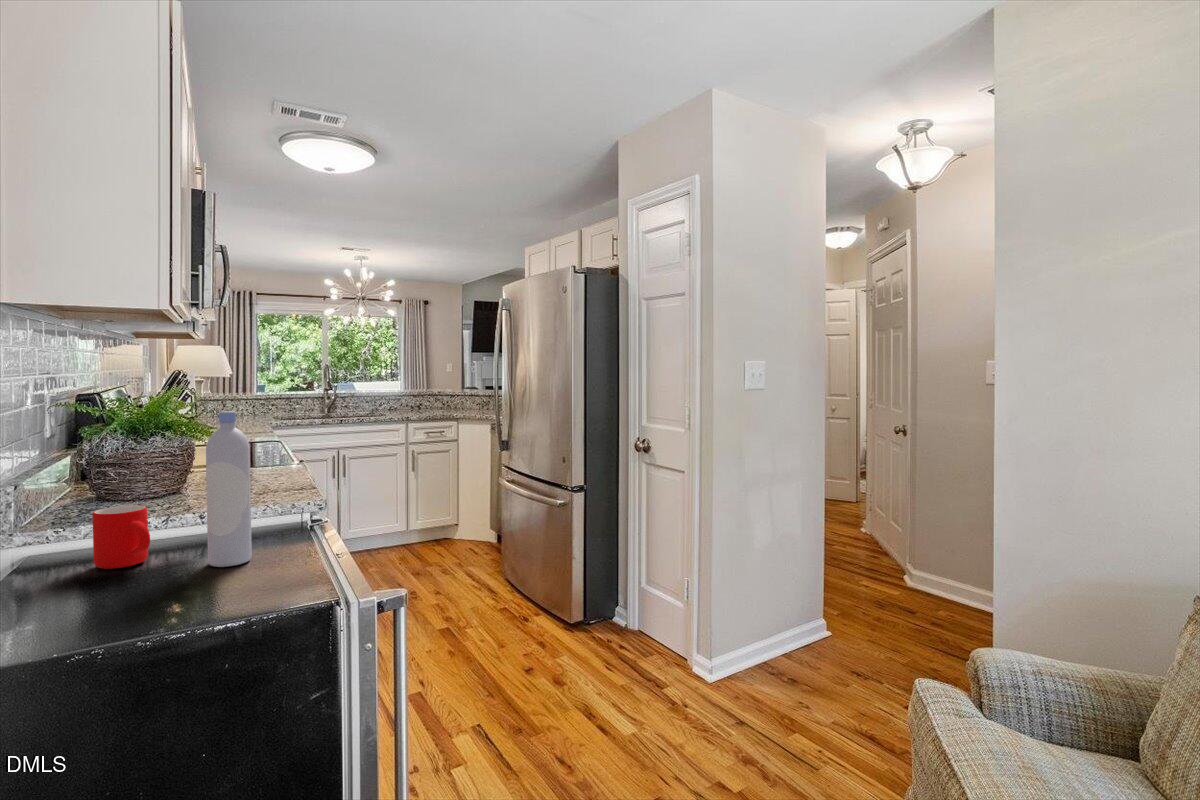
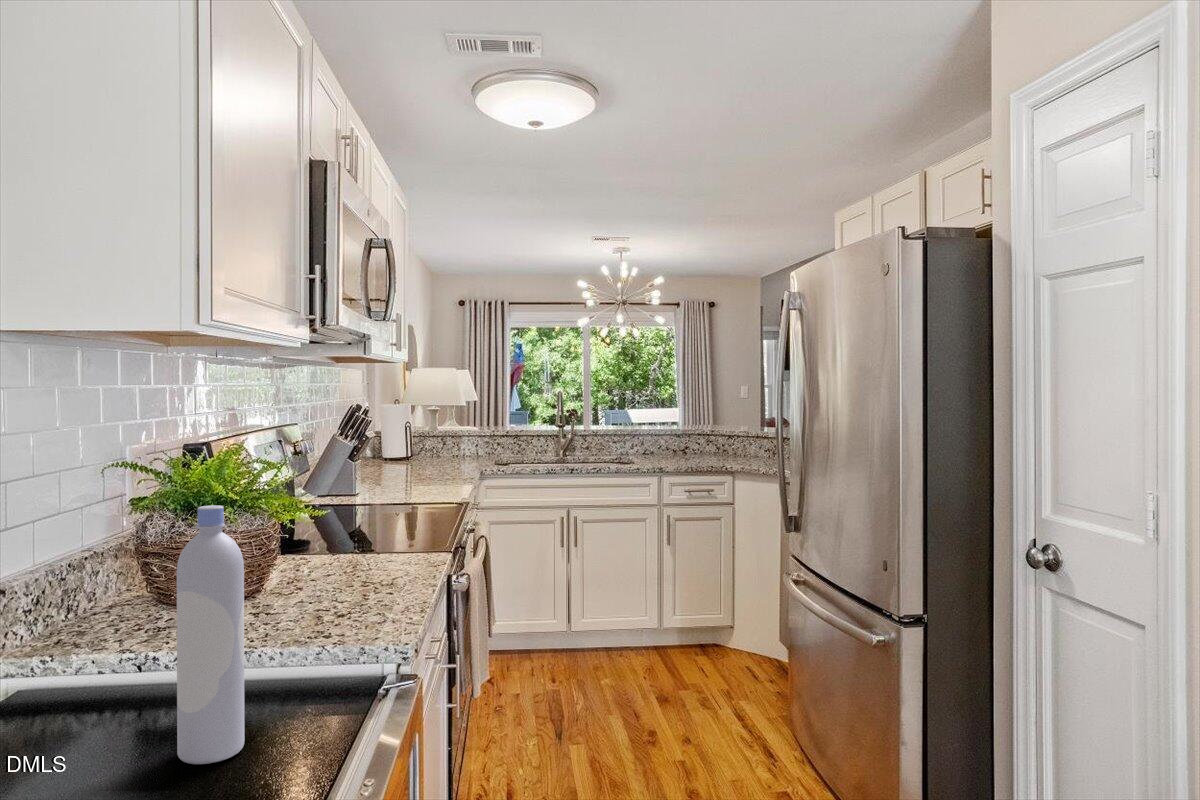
mug: present [93,505,150,569] -> none [52,638,128,739]

